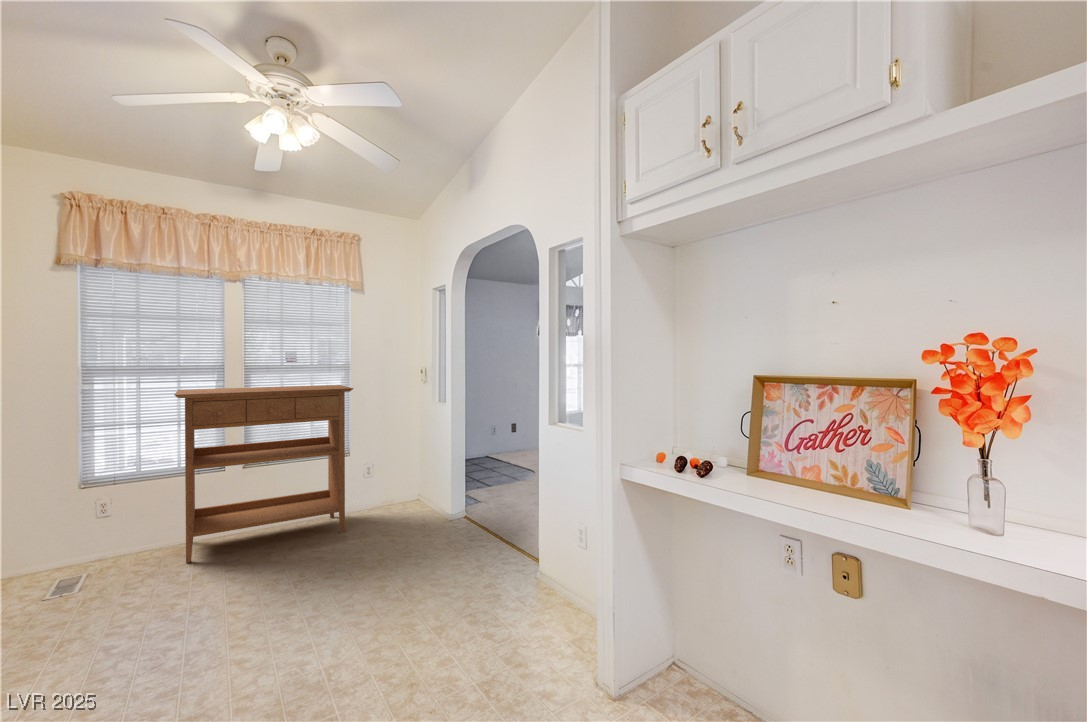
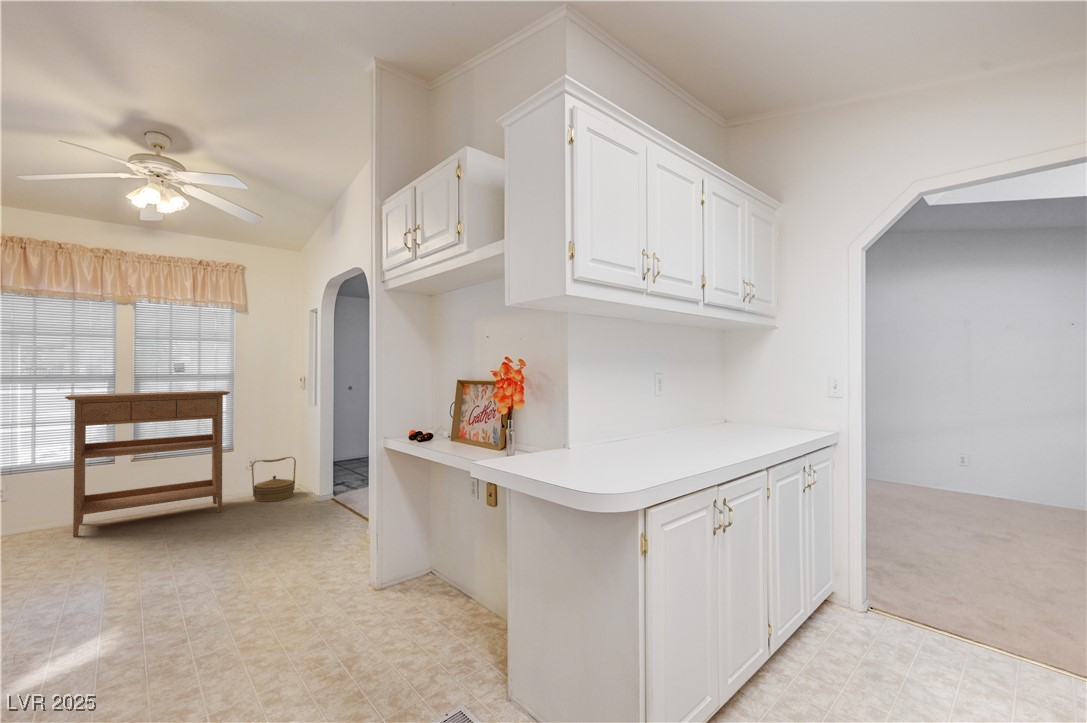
woven basket: none [372,463,419,518] -> present [252,457,296,502]

